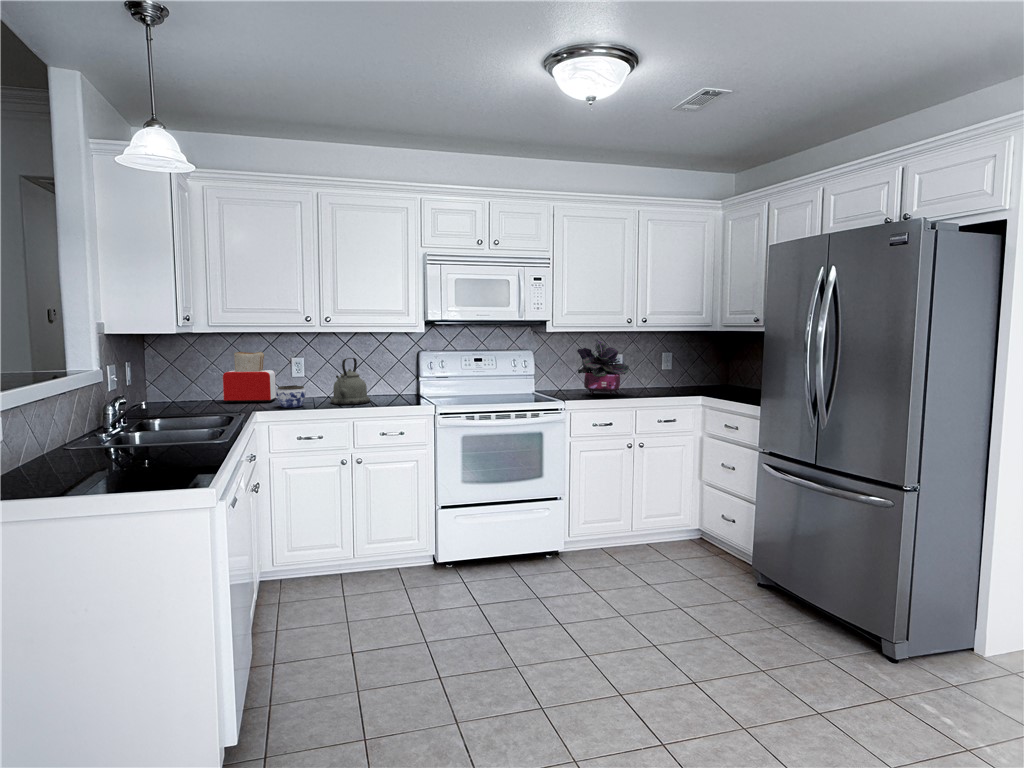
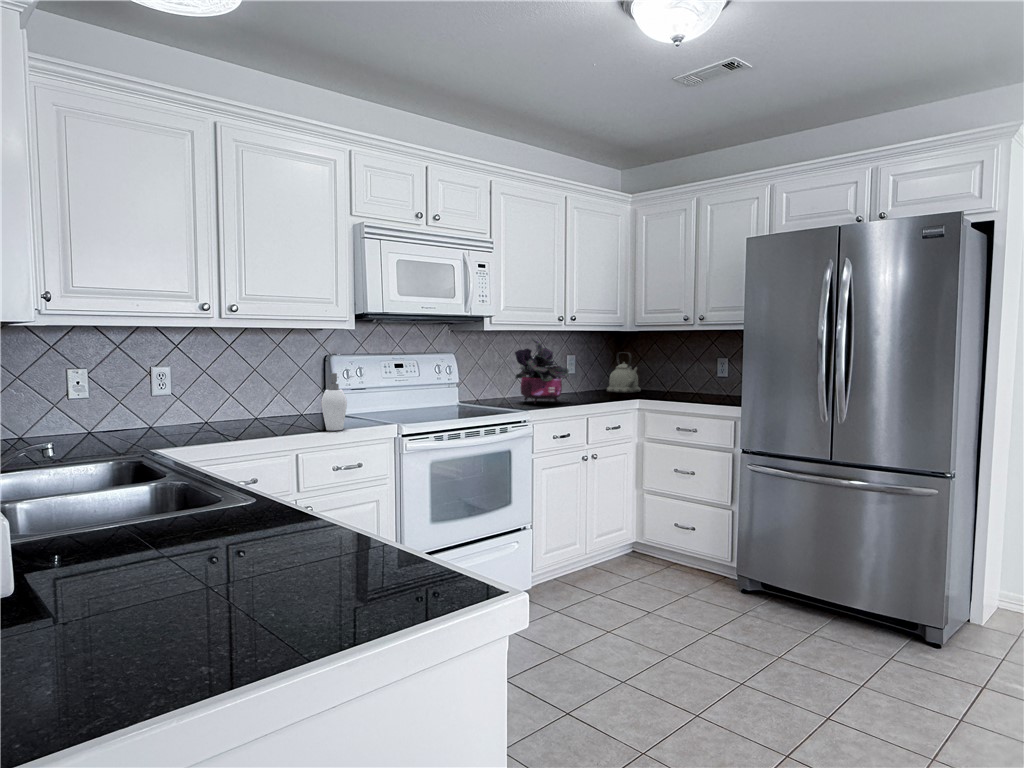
toaster: present [222,352,276,403] -> none [42,357,134,439]
kettle: present [330,358,370,404] -> present [607,353,641,393]
soap dispenser: none [381,366,404,408] -> present [321,373,353,431]
jar: present [276,385,306,408] -> none [160,405,206,439]

